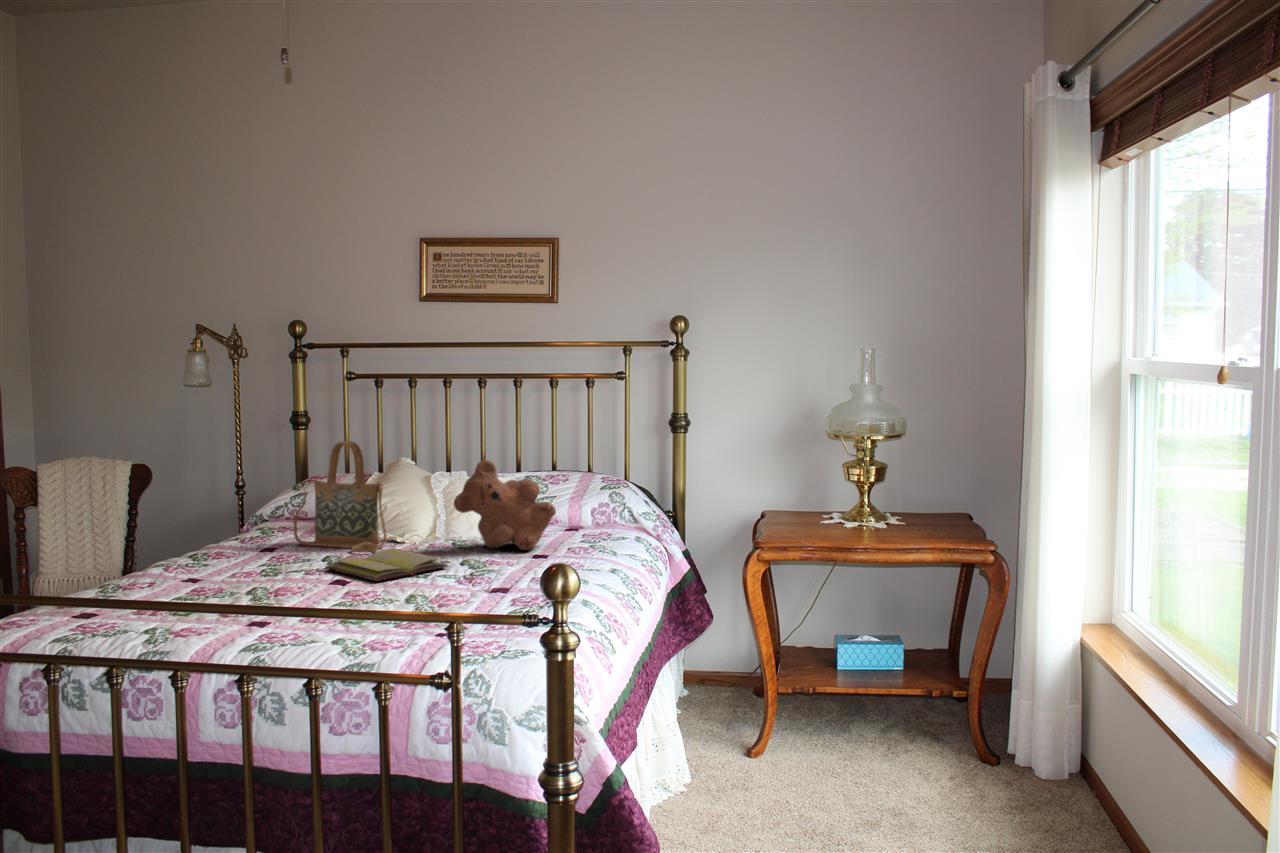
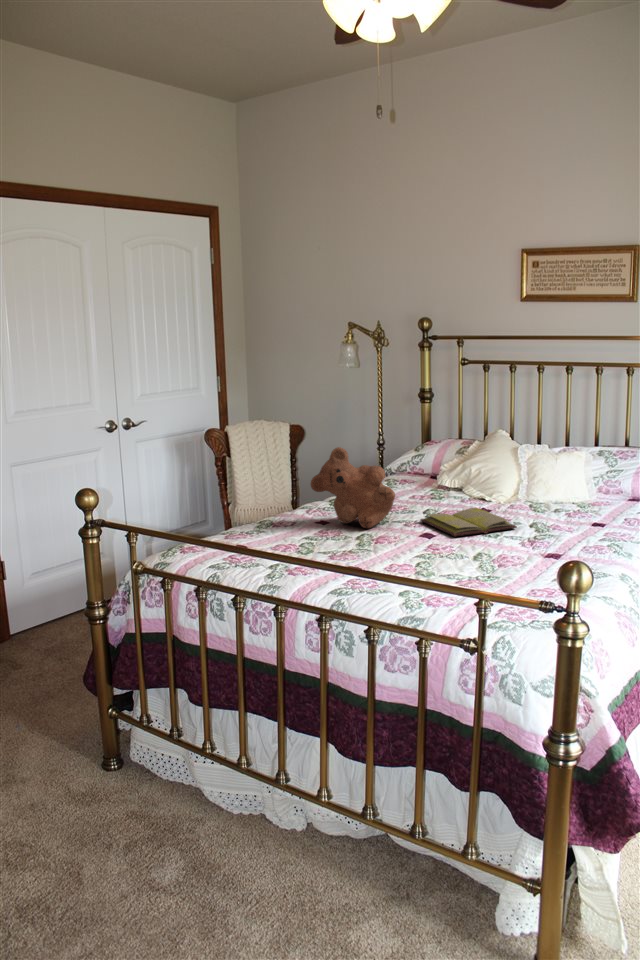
handbag: present [294,441,386,552] -> none [407,418,475,509]
teddy bear: present [454,460,556,550] -> present [311,447,395,528]

